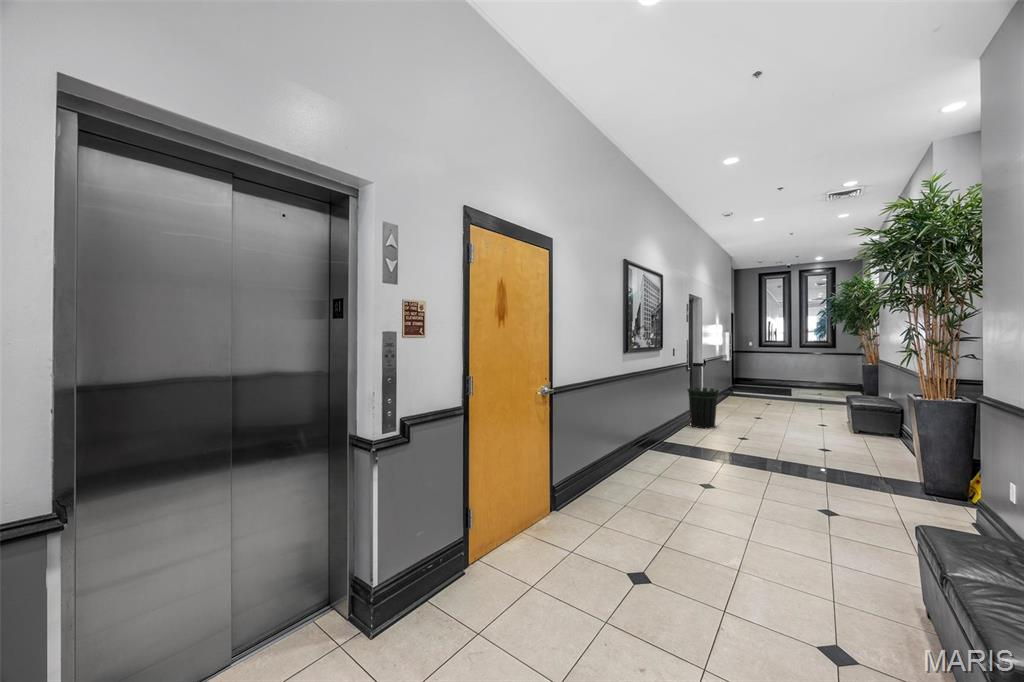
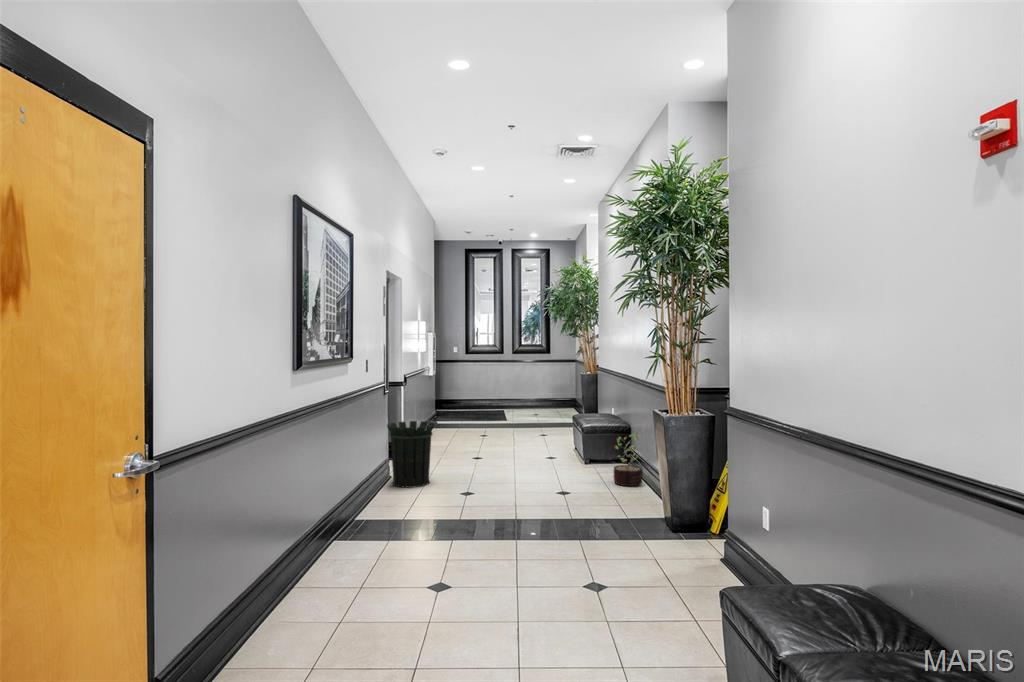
decorative plant: none [877,412,911,455] -> present [614,434,643,486]

